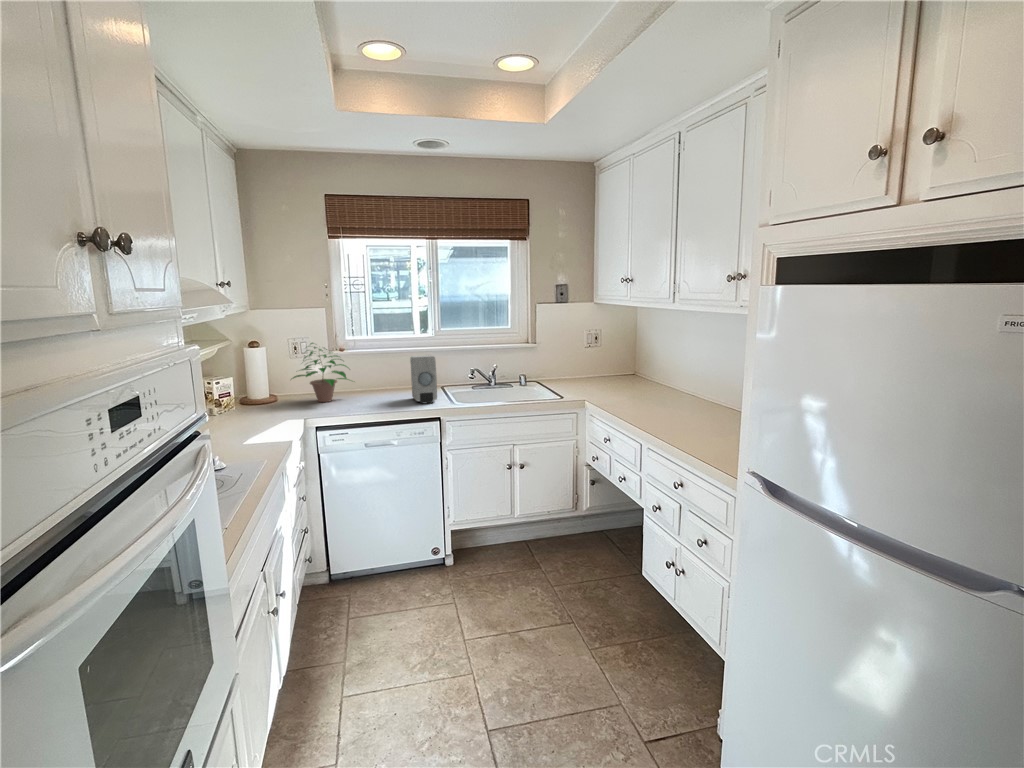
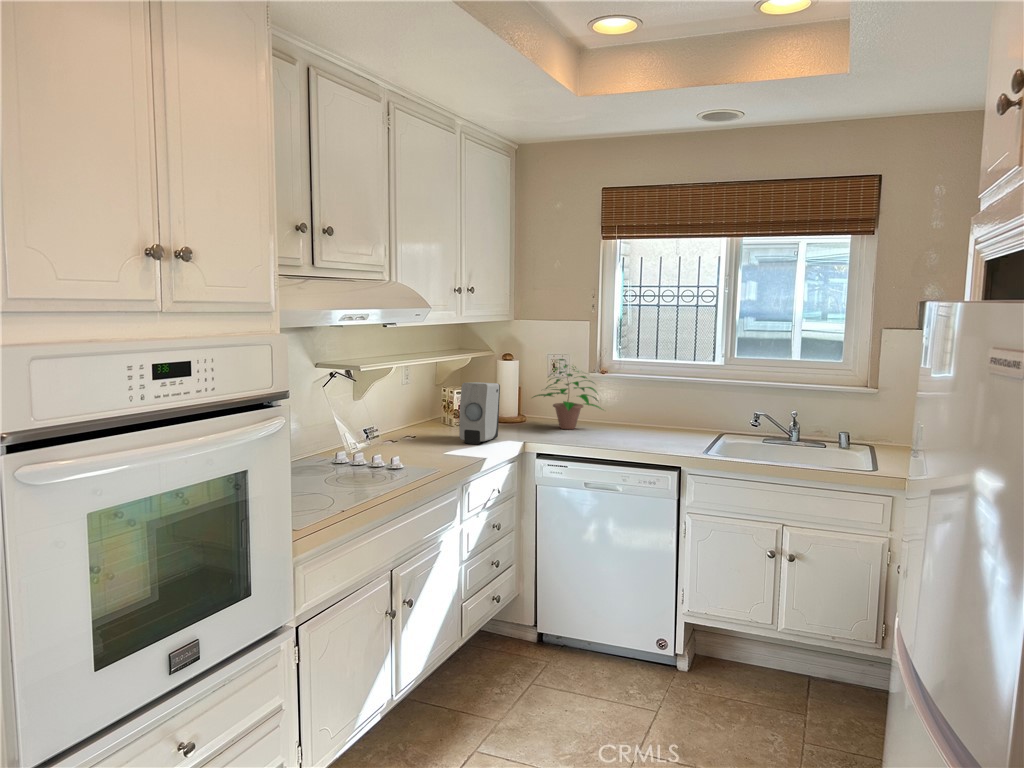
soap dispenser: present [410,355,437,403] -> present [459,382,500,444]

